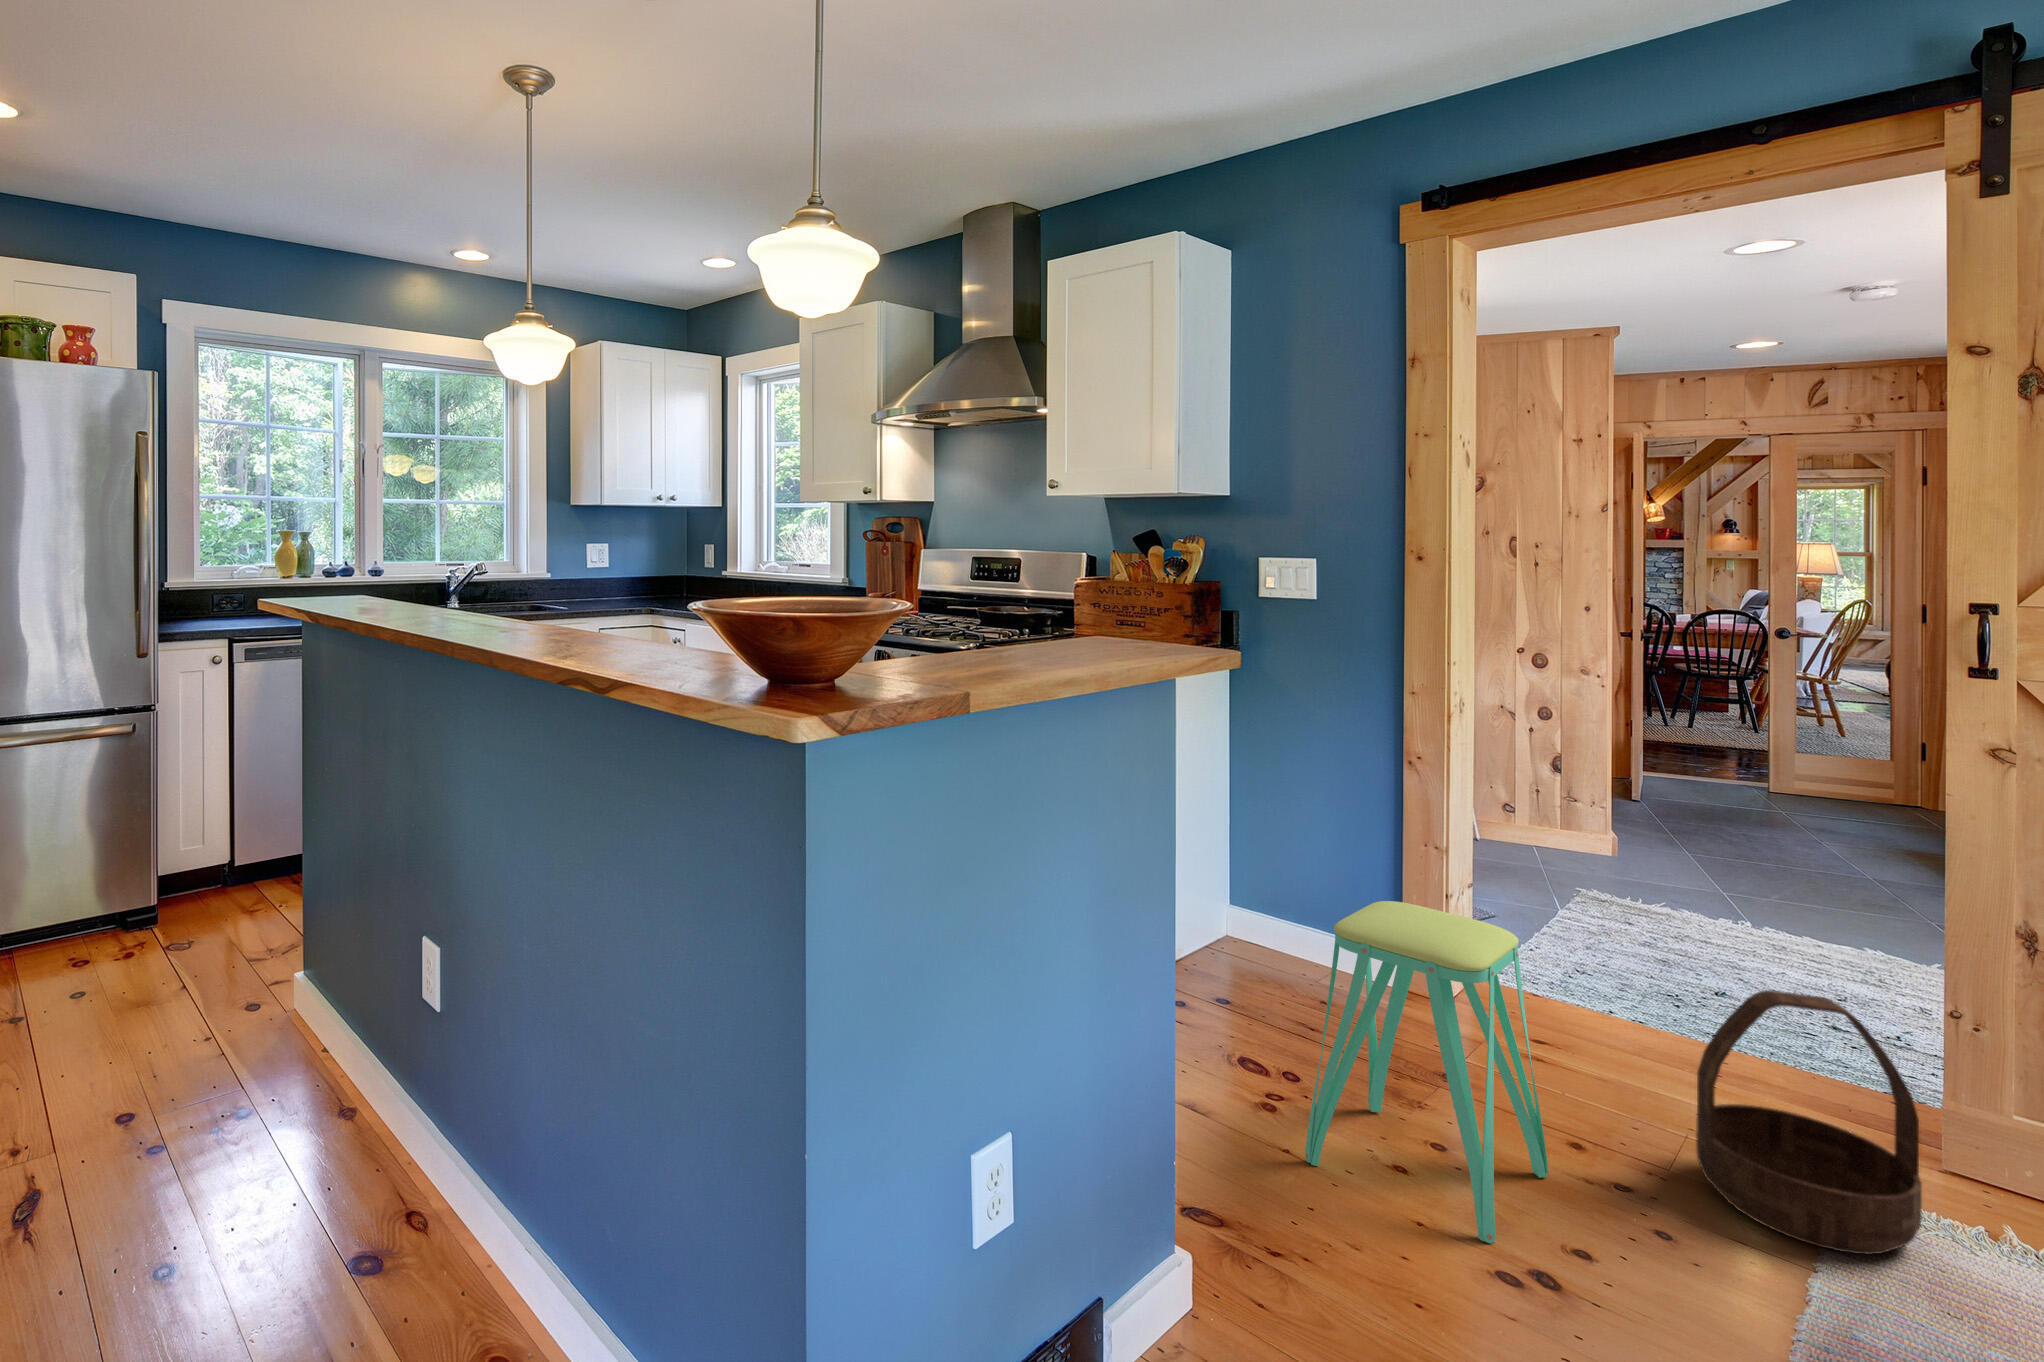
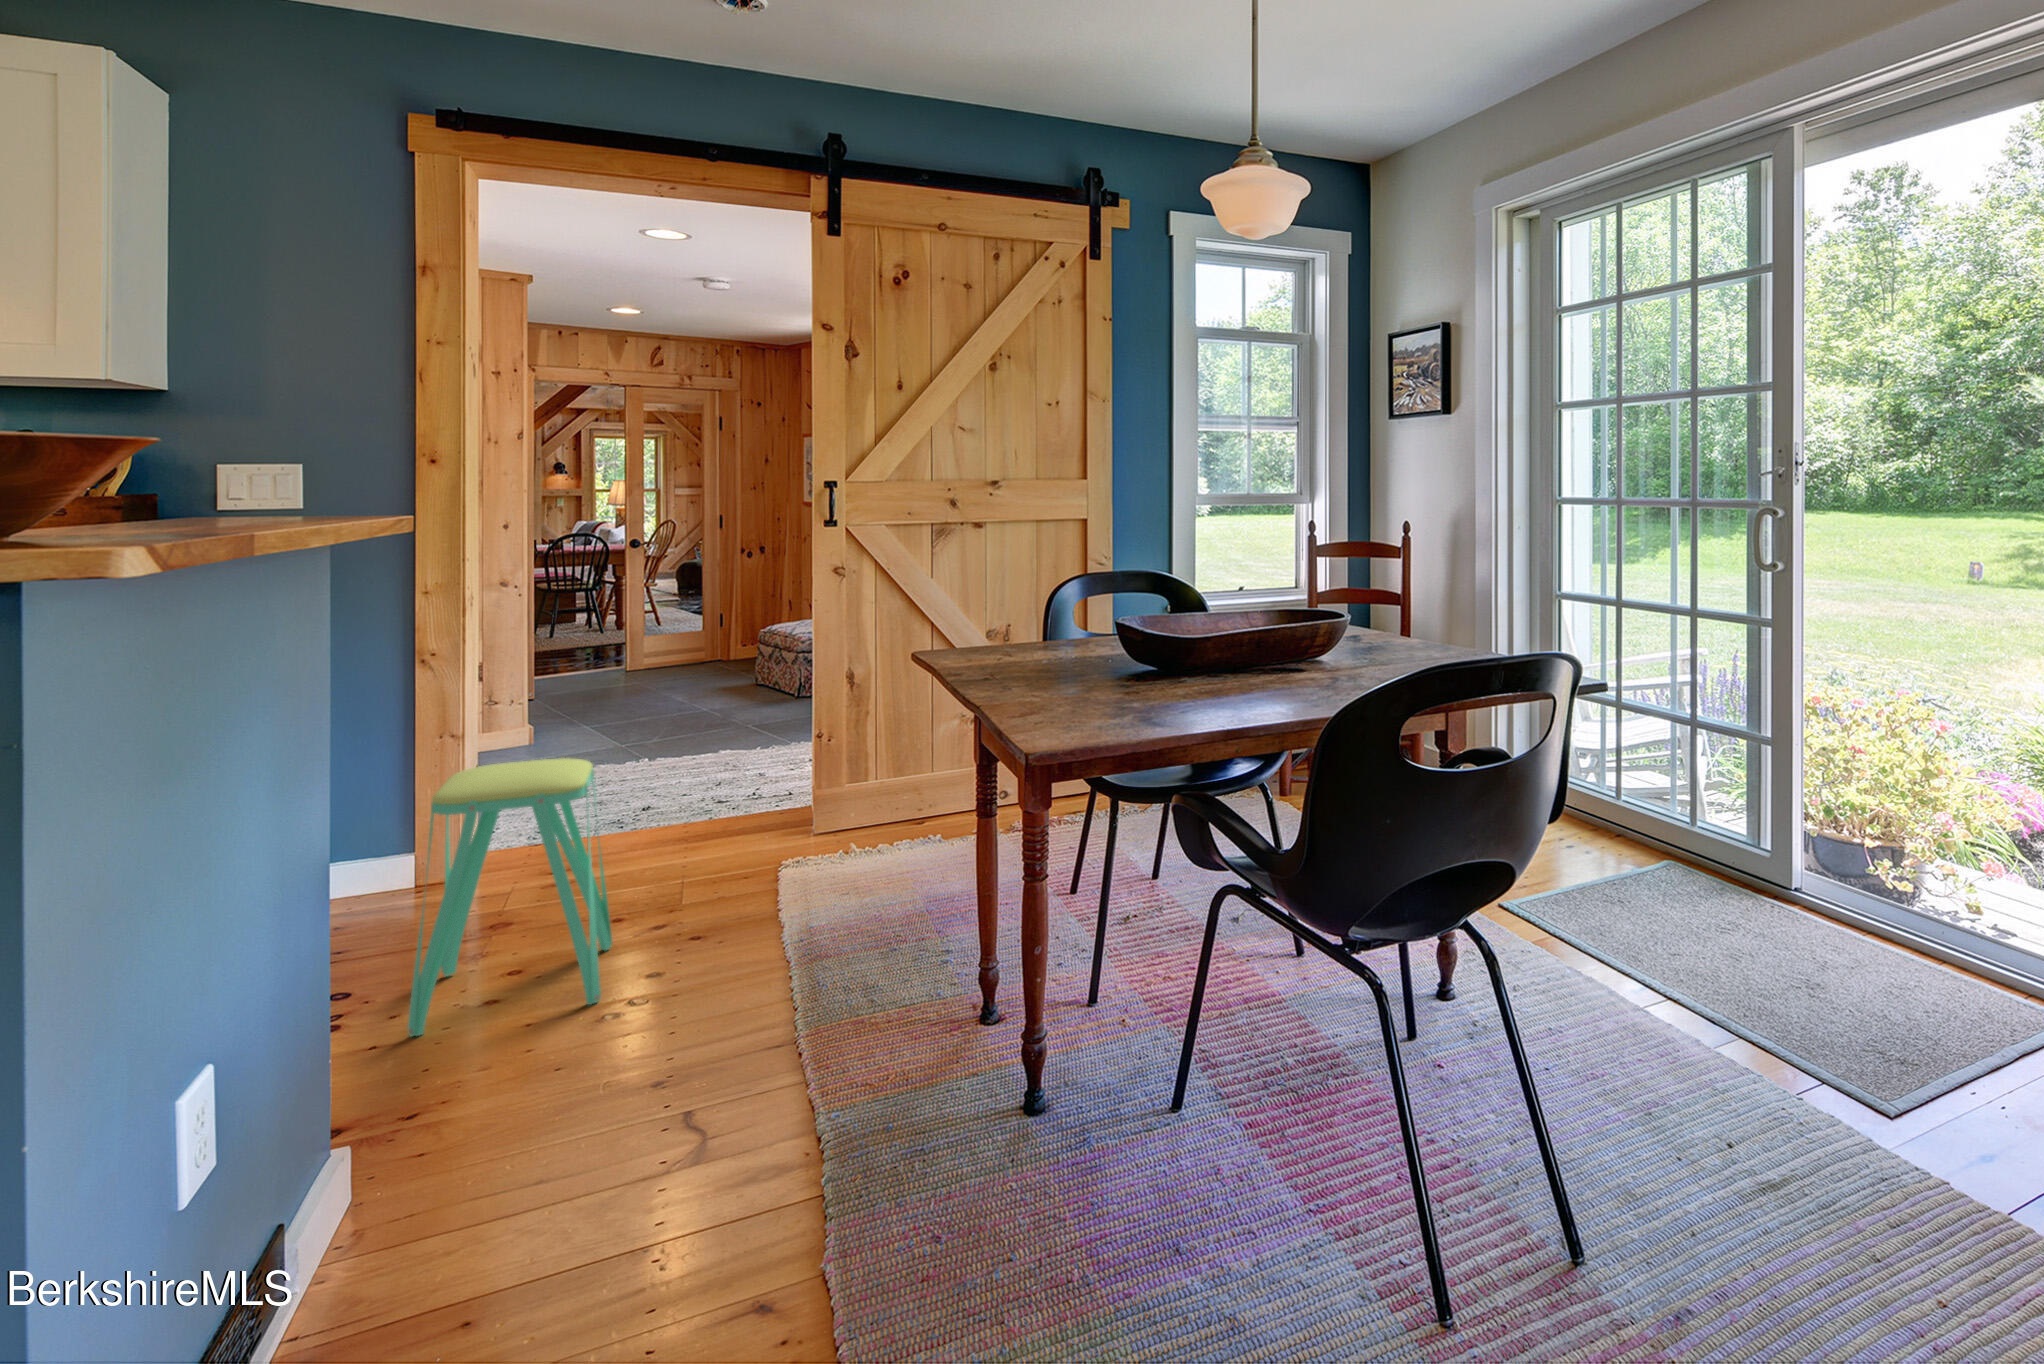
basket: present [1696,990,1922,1254] -> none [699,747,819,908]

